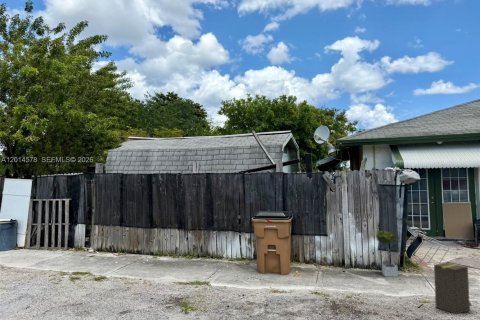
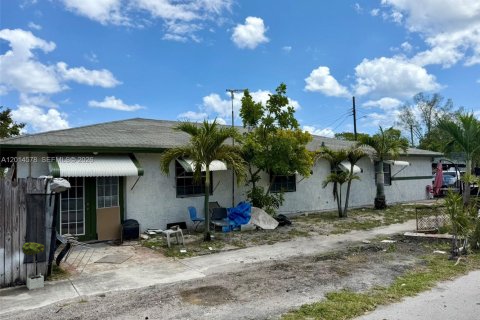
cardboard box: present [434,262,470,314] -> none [75,264,104,309]

